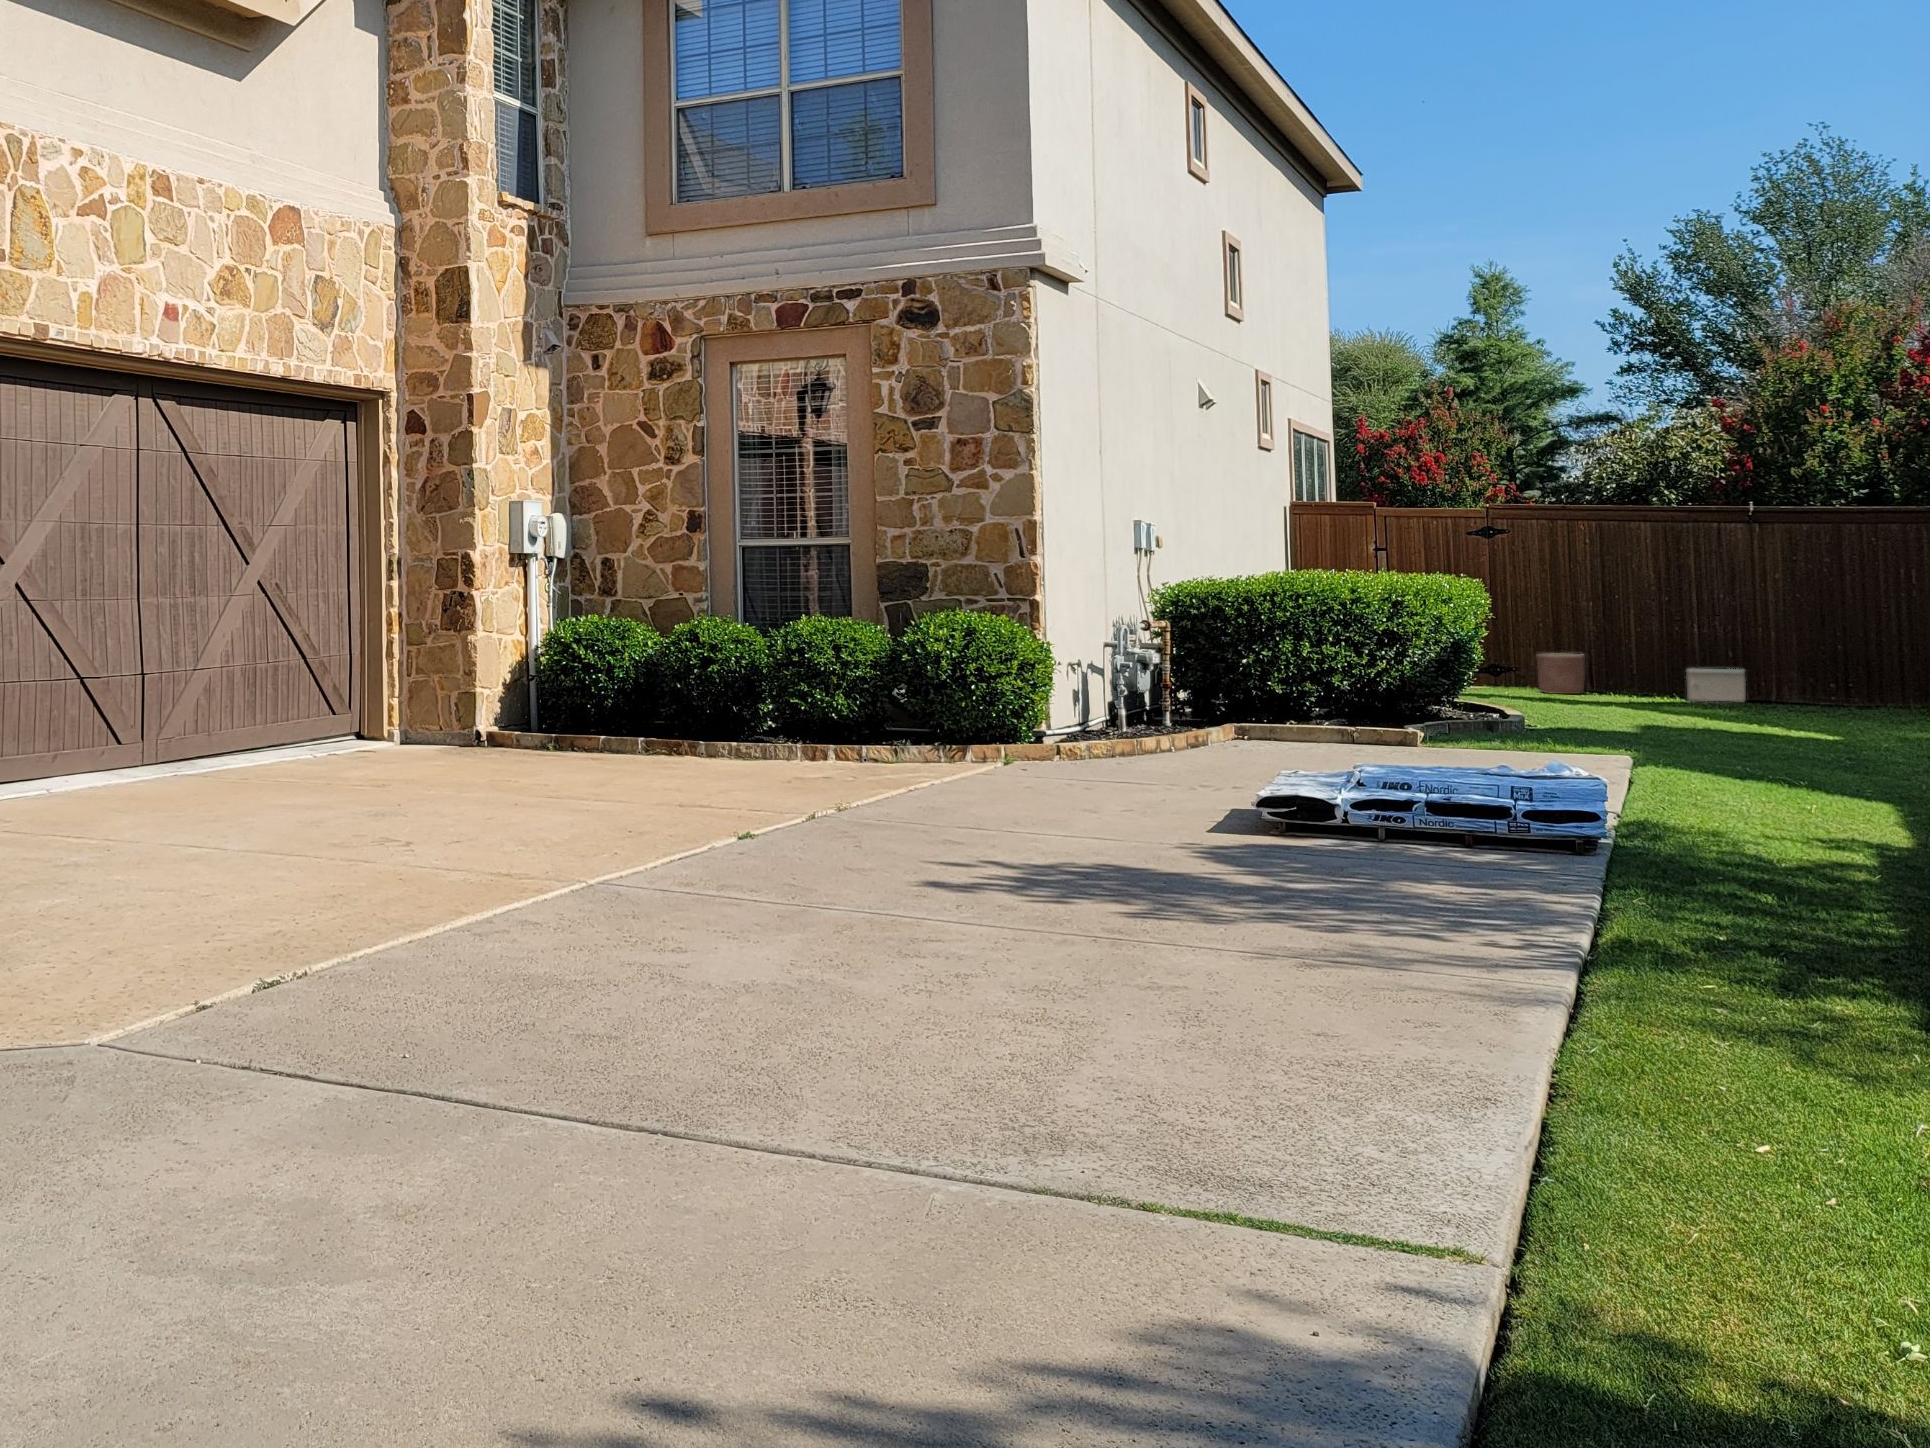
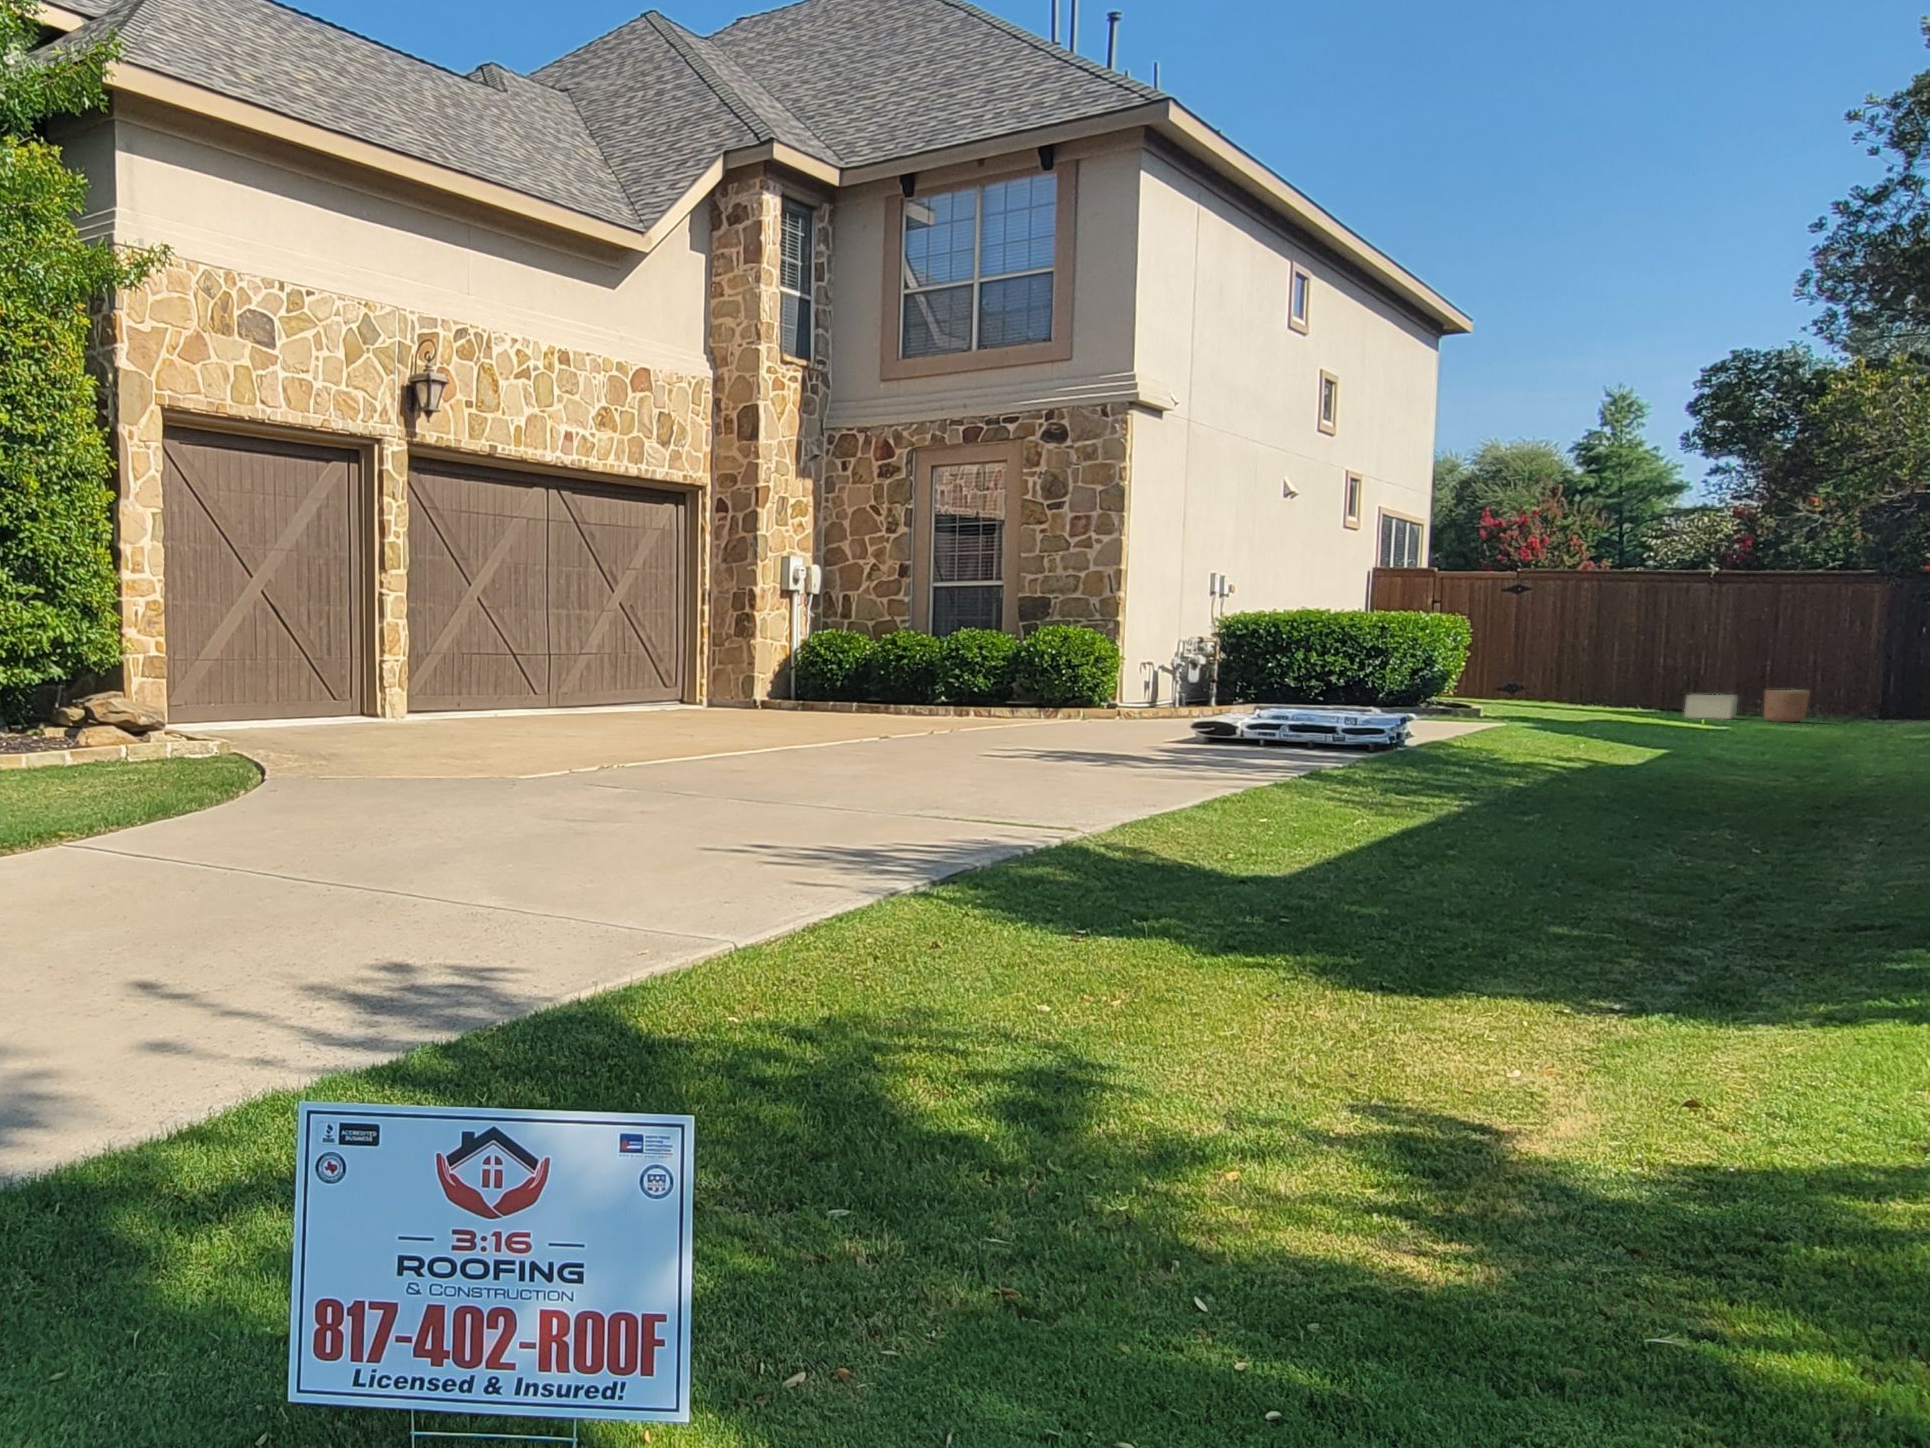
planter: present [1537,654,1585,694] -> present [1764,690,1810,722]

